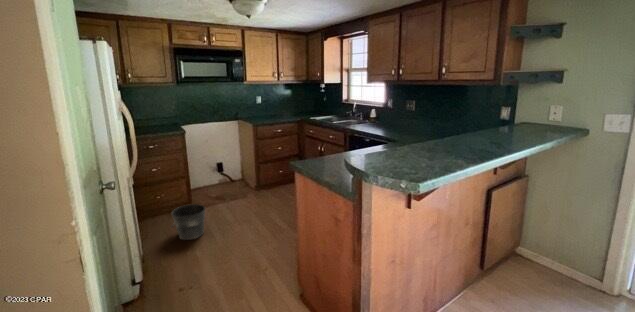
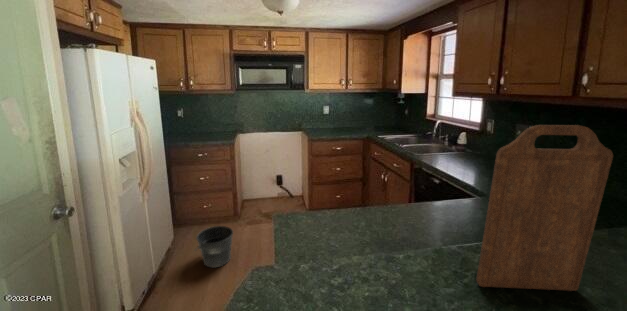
cutting board: none [408,82,446,150] -> present [476,125,613,291]

